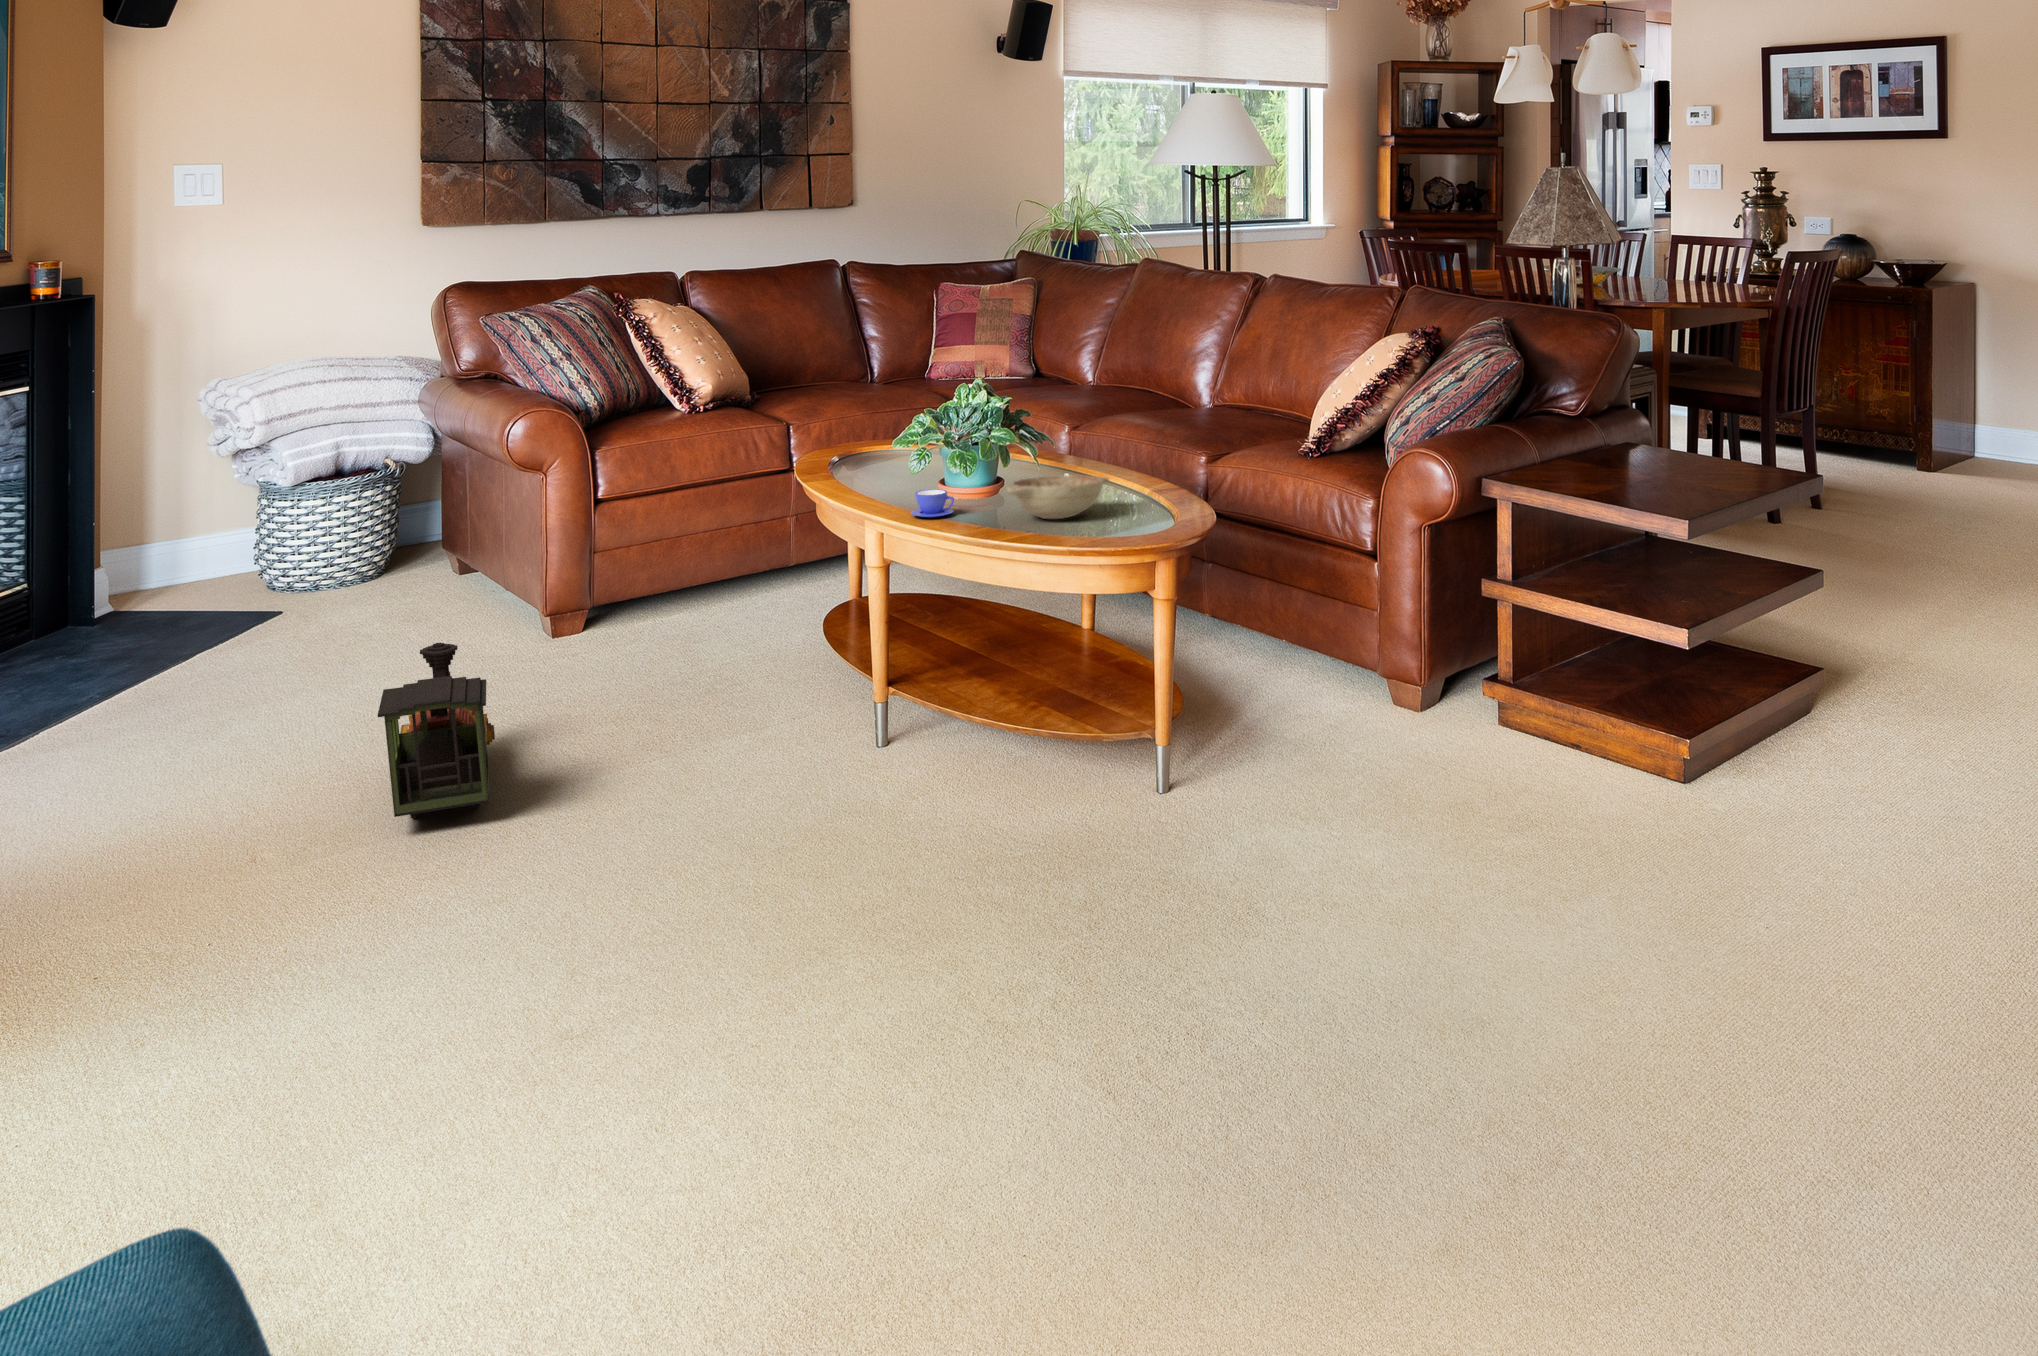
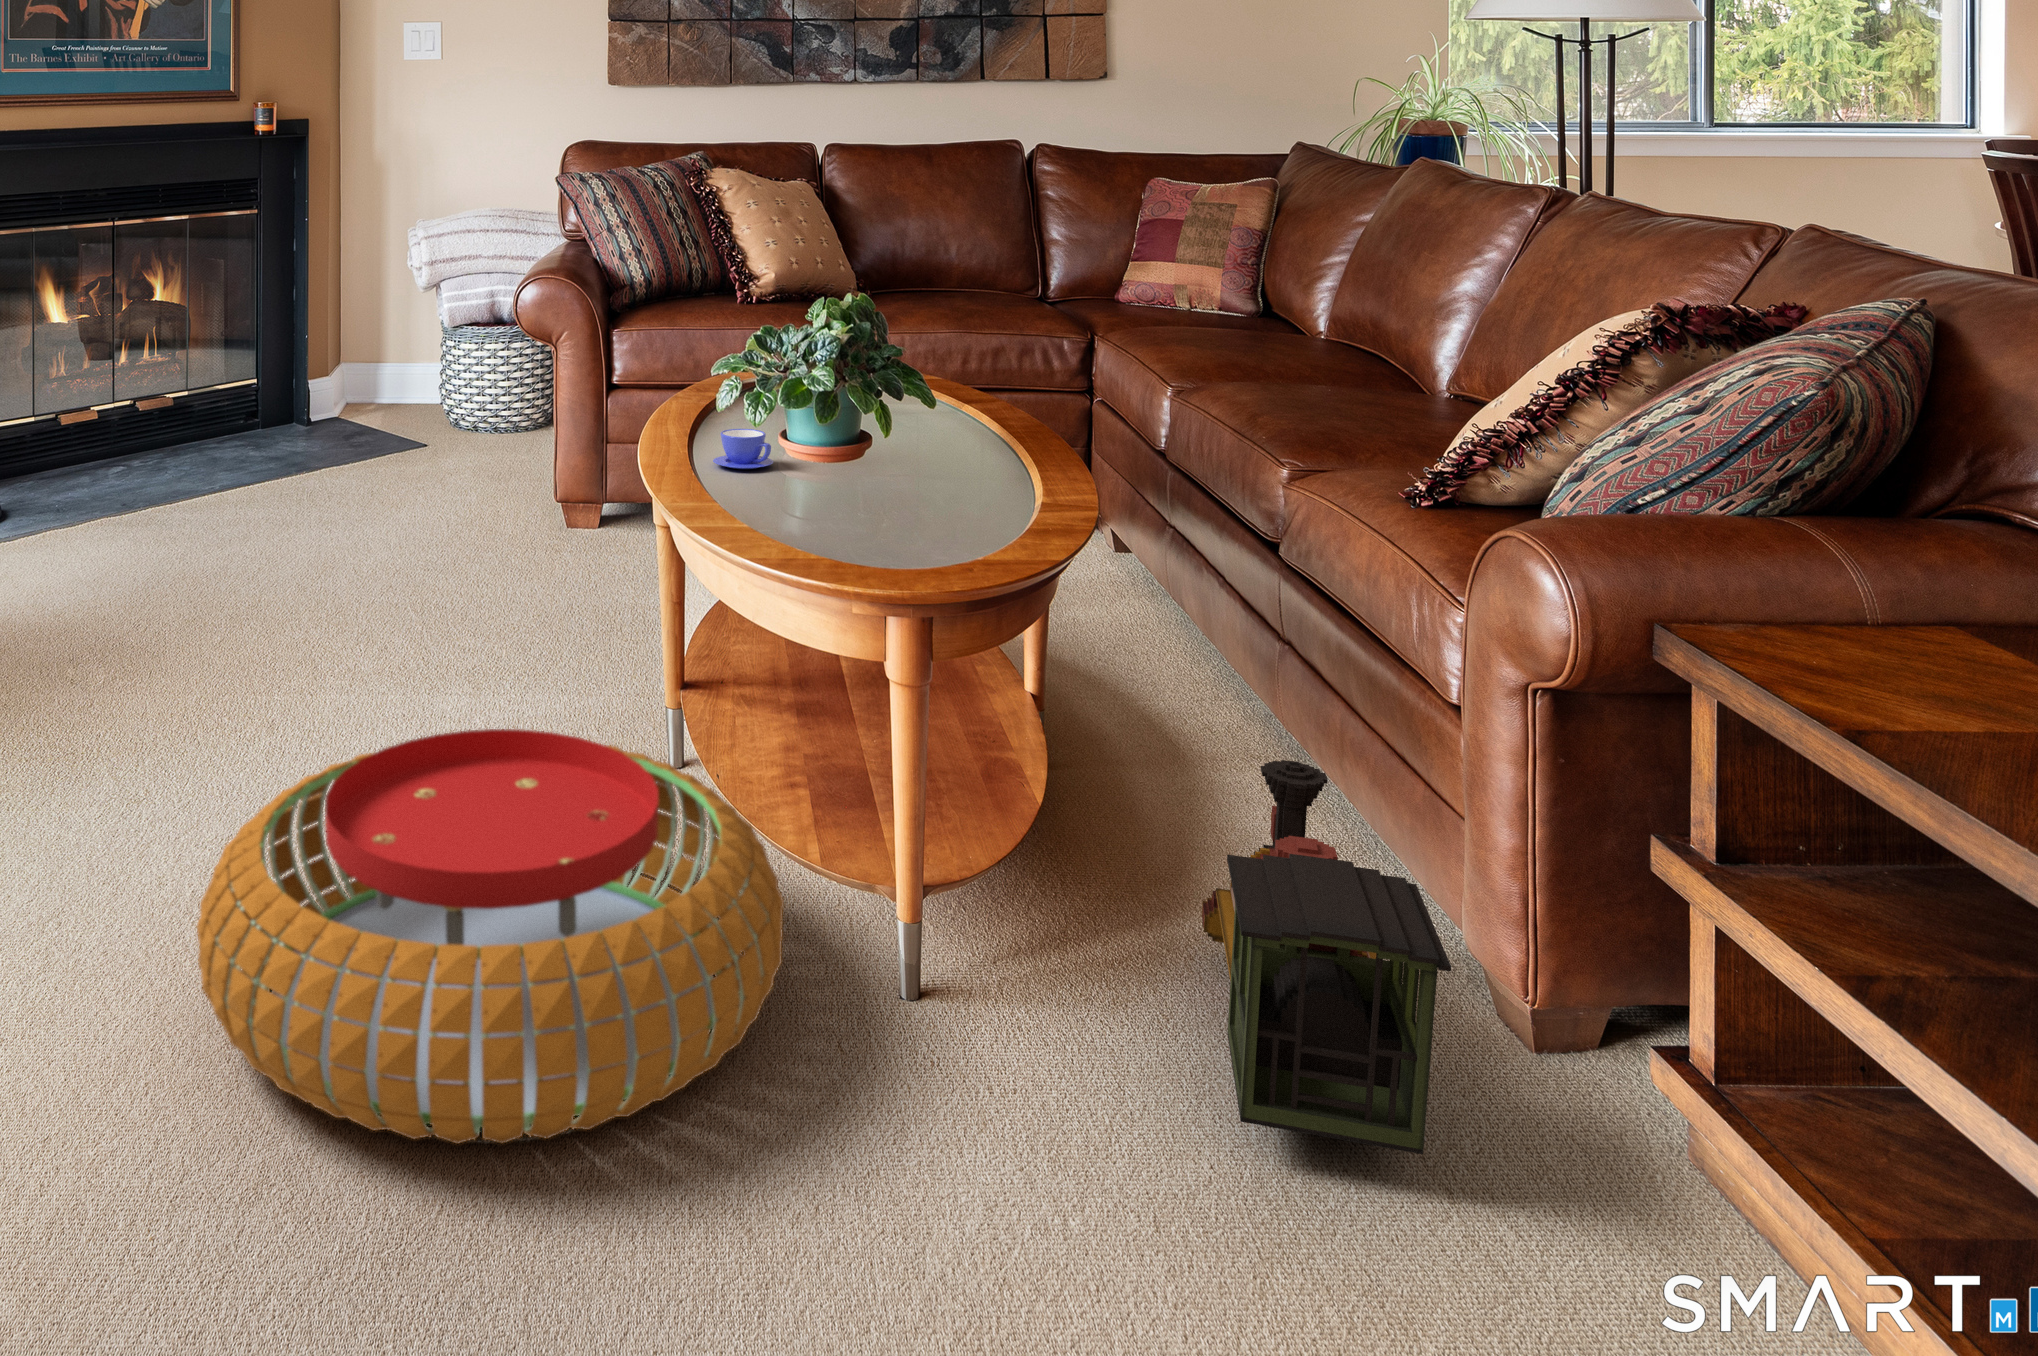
decorative bowl: present [1007,475,1108,519] -> none [795,434,985,503]
toy train: present [378,643,495,818] -> present [1202,760,1451,1154]
pouf: none [781,695,1167,932] -> present [197,729,784,1144]

